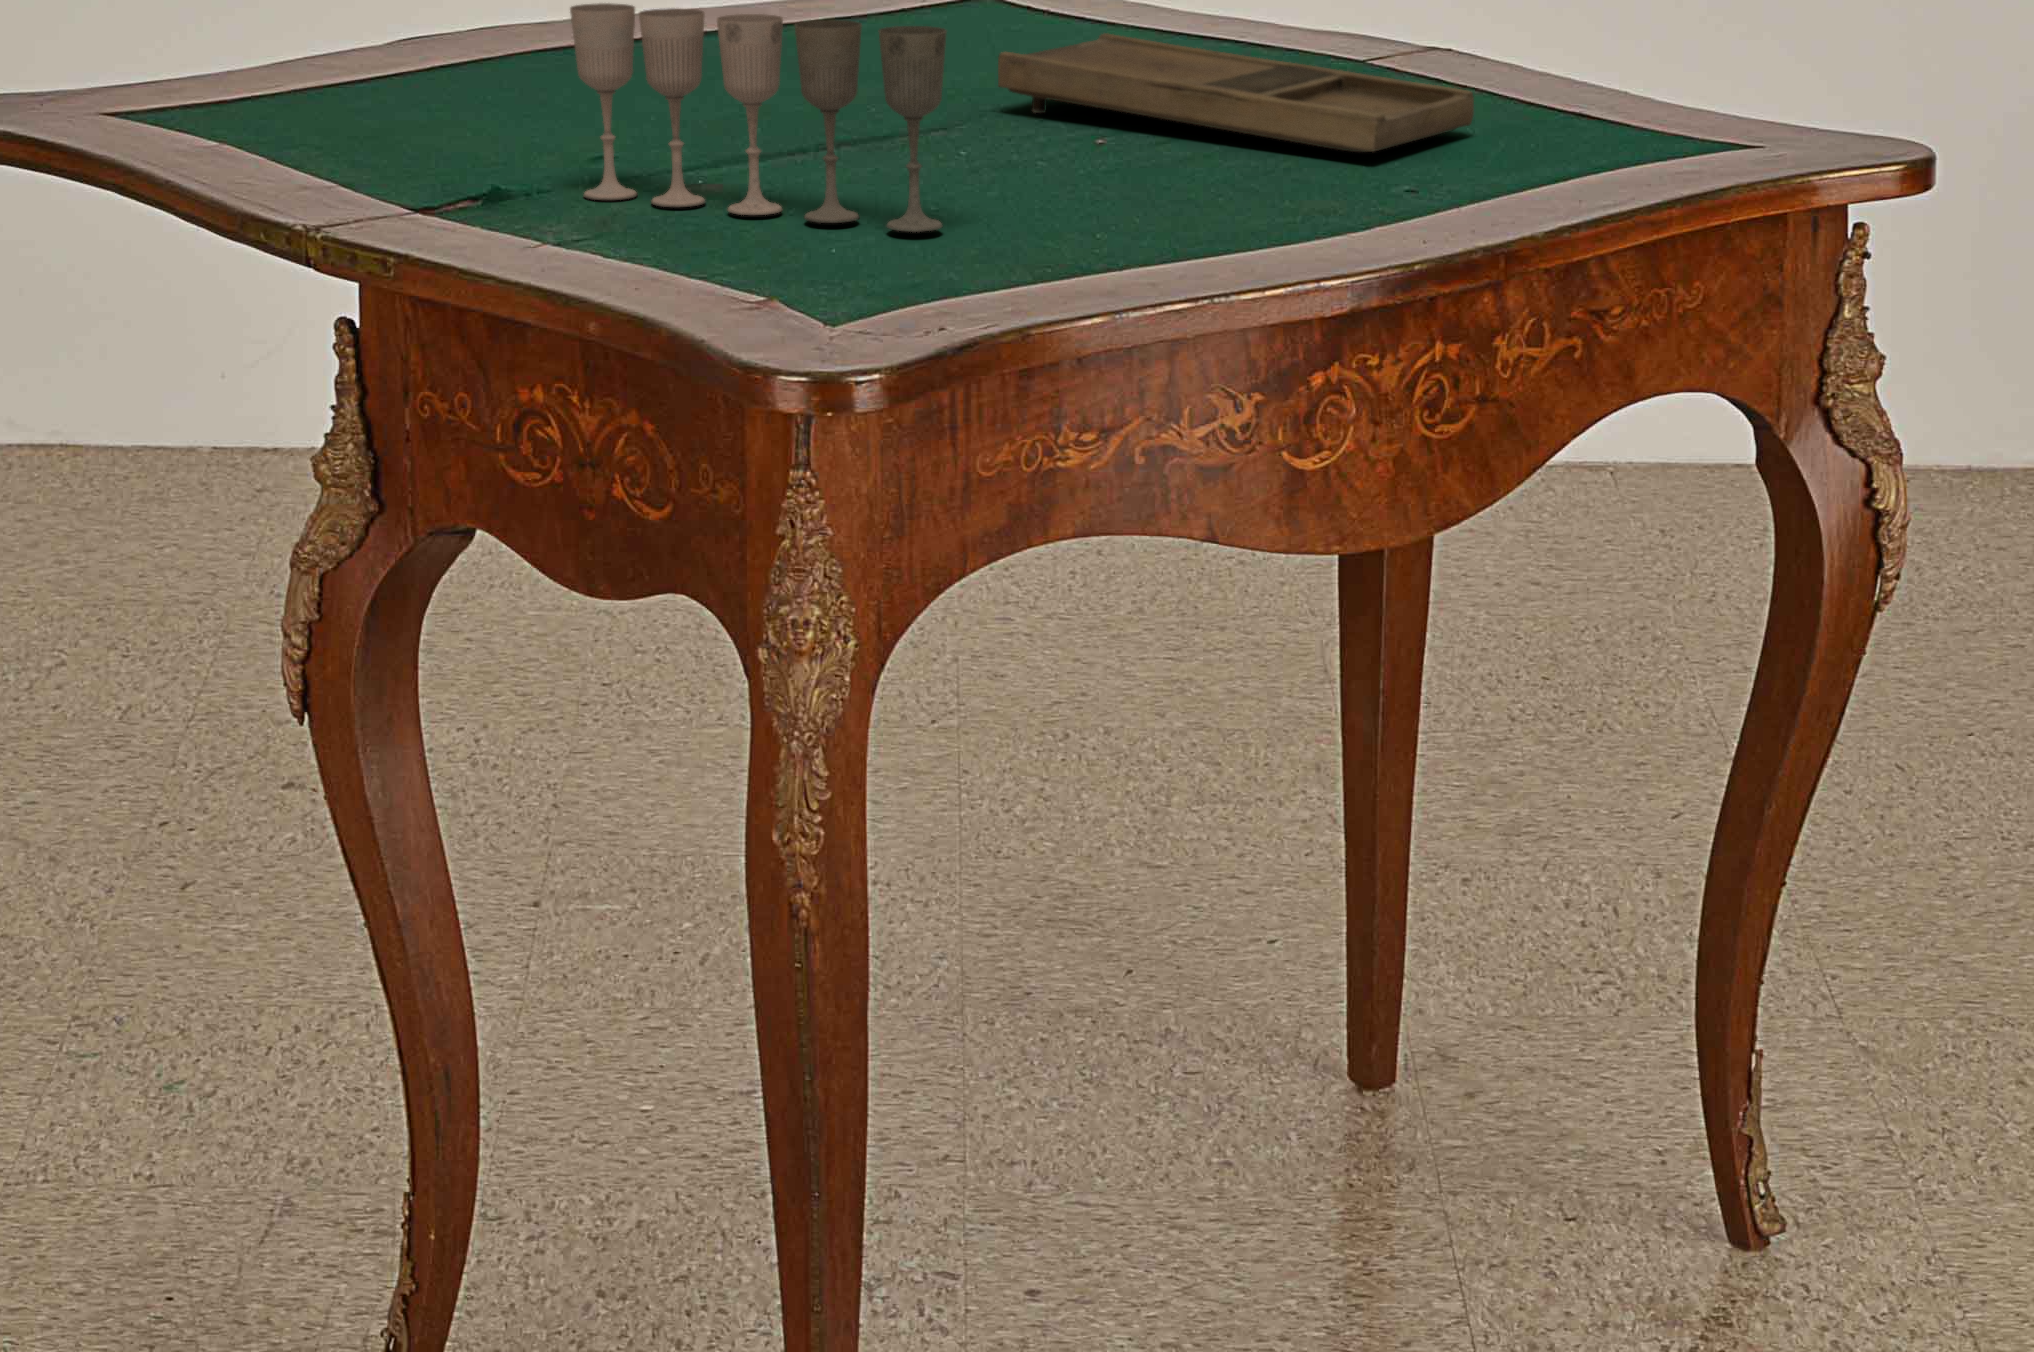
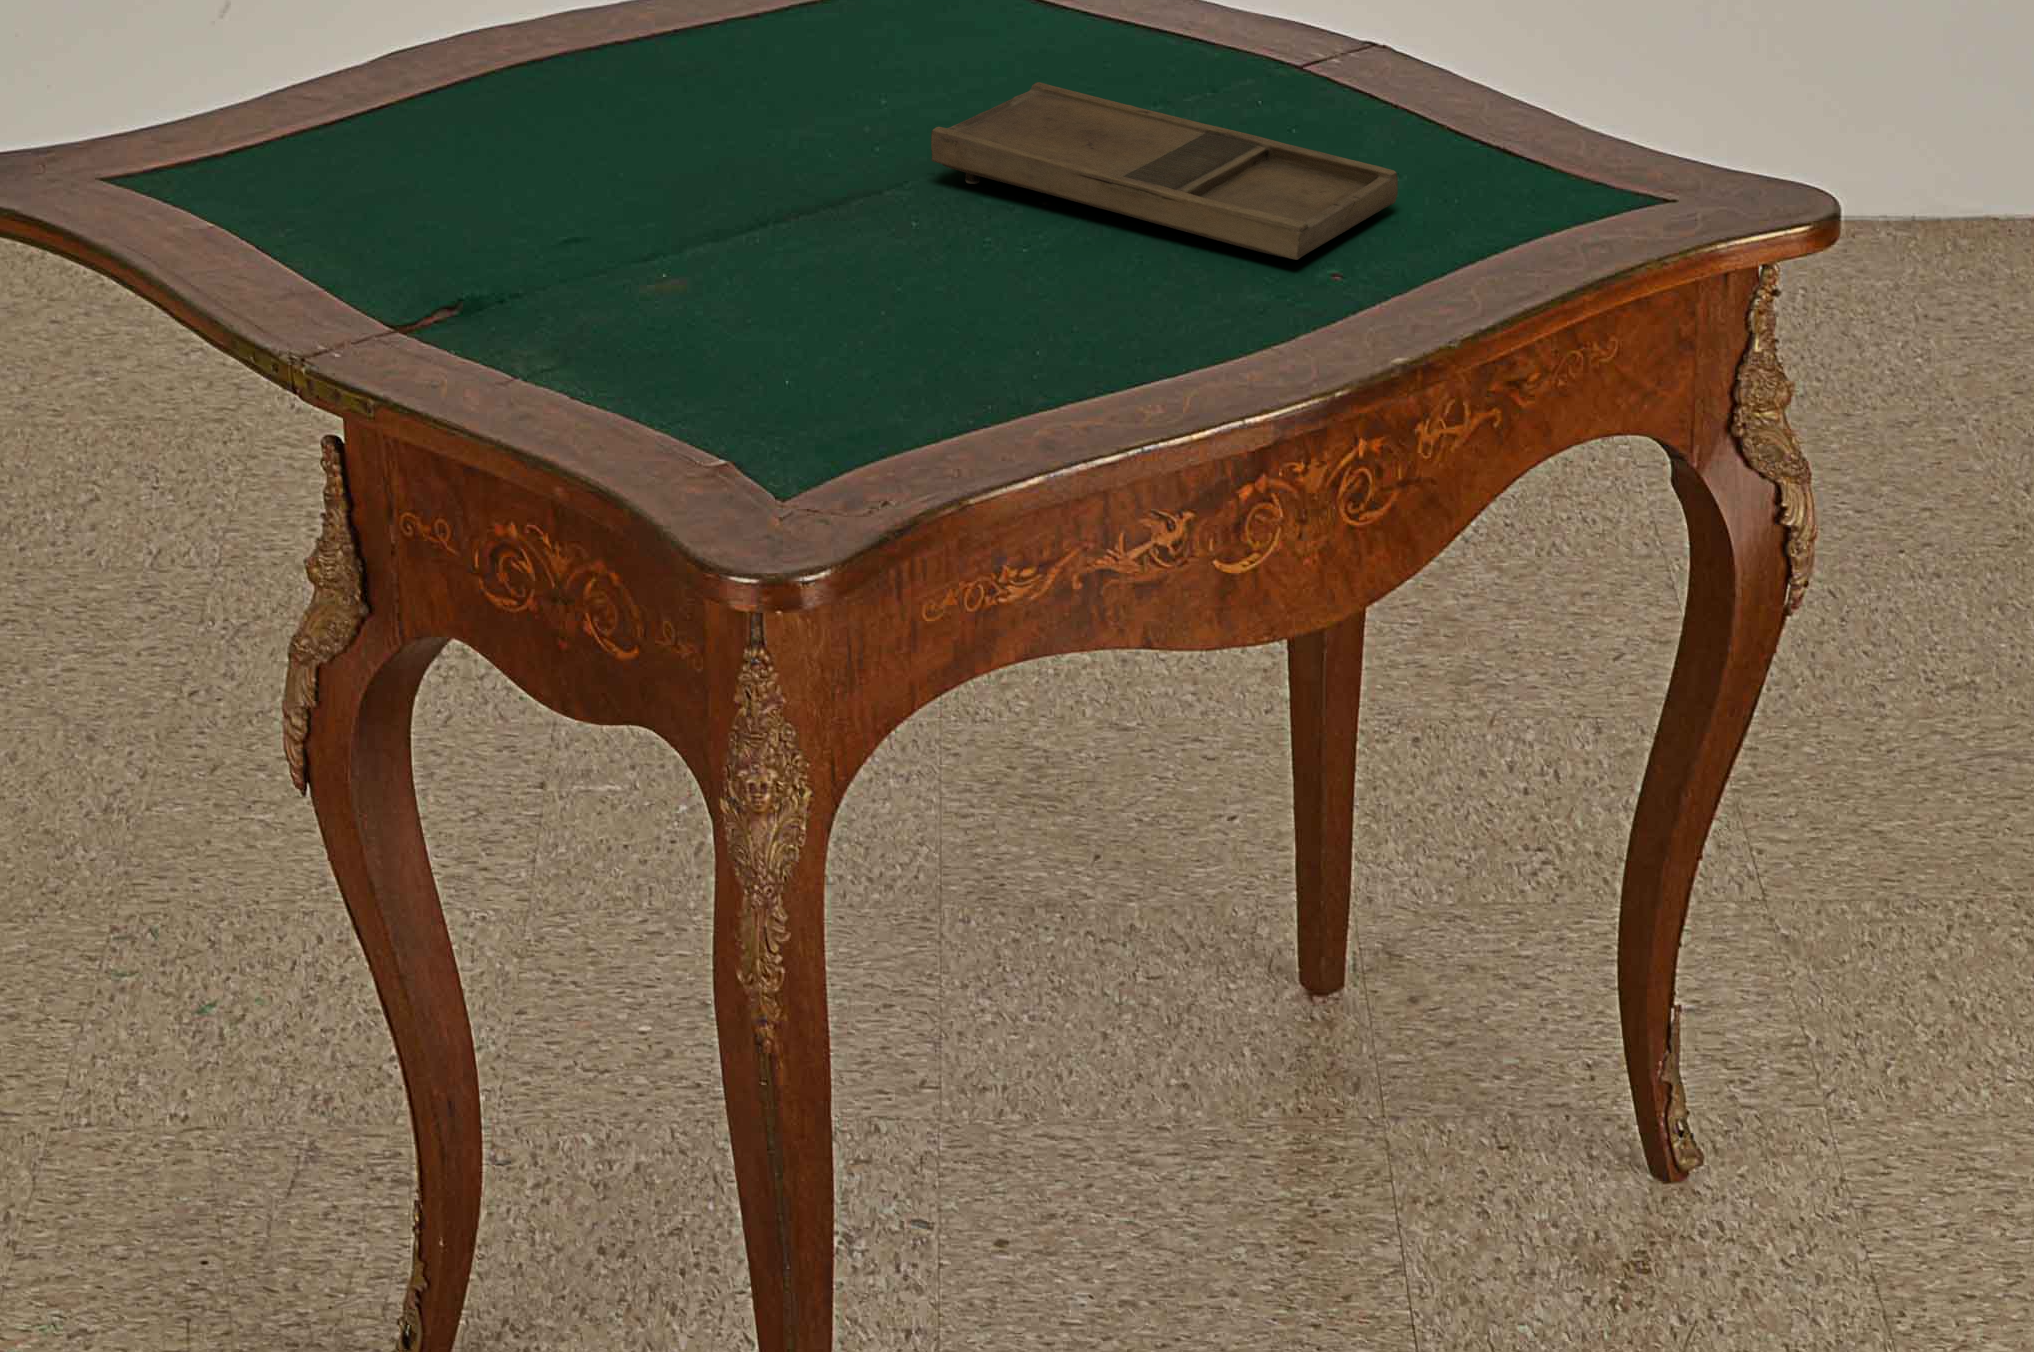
wine glass: present [570,3,946,232] -> none [503,170,872,417]

